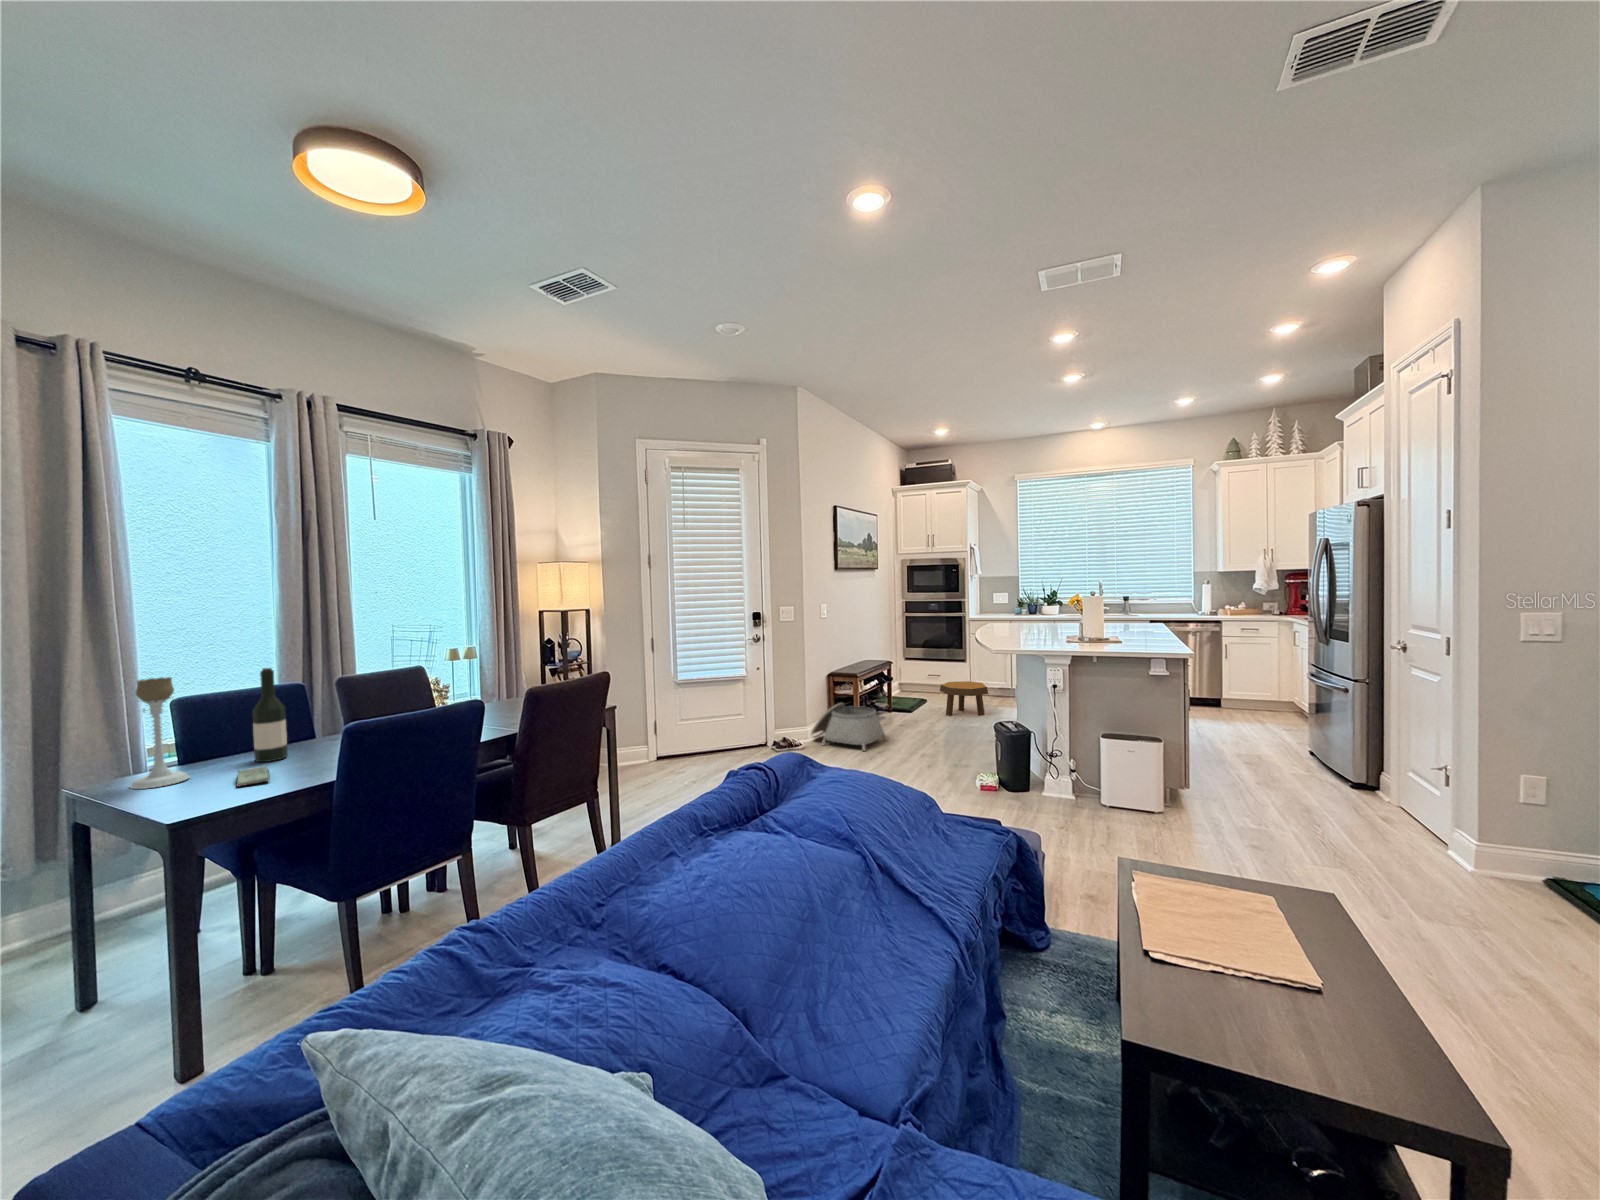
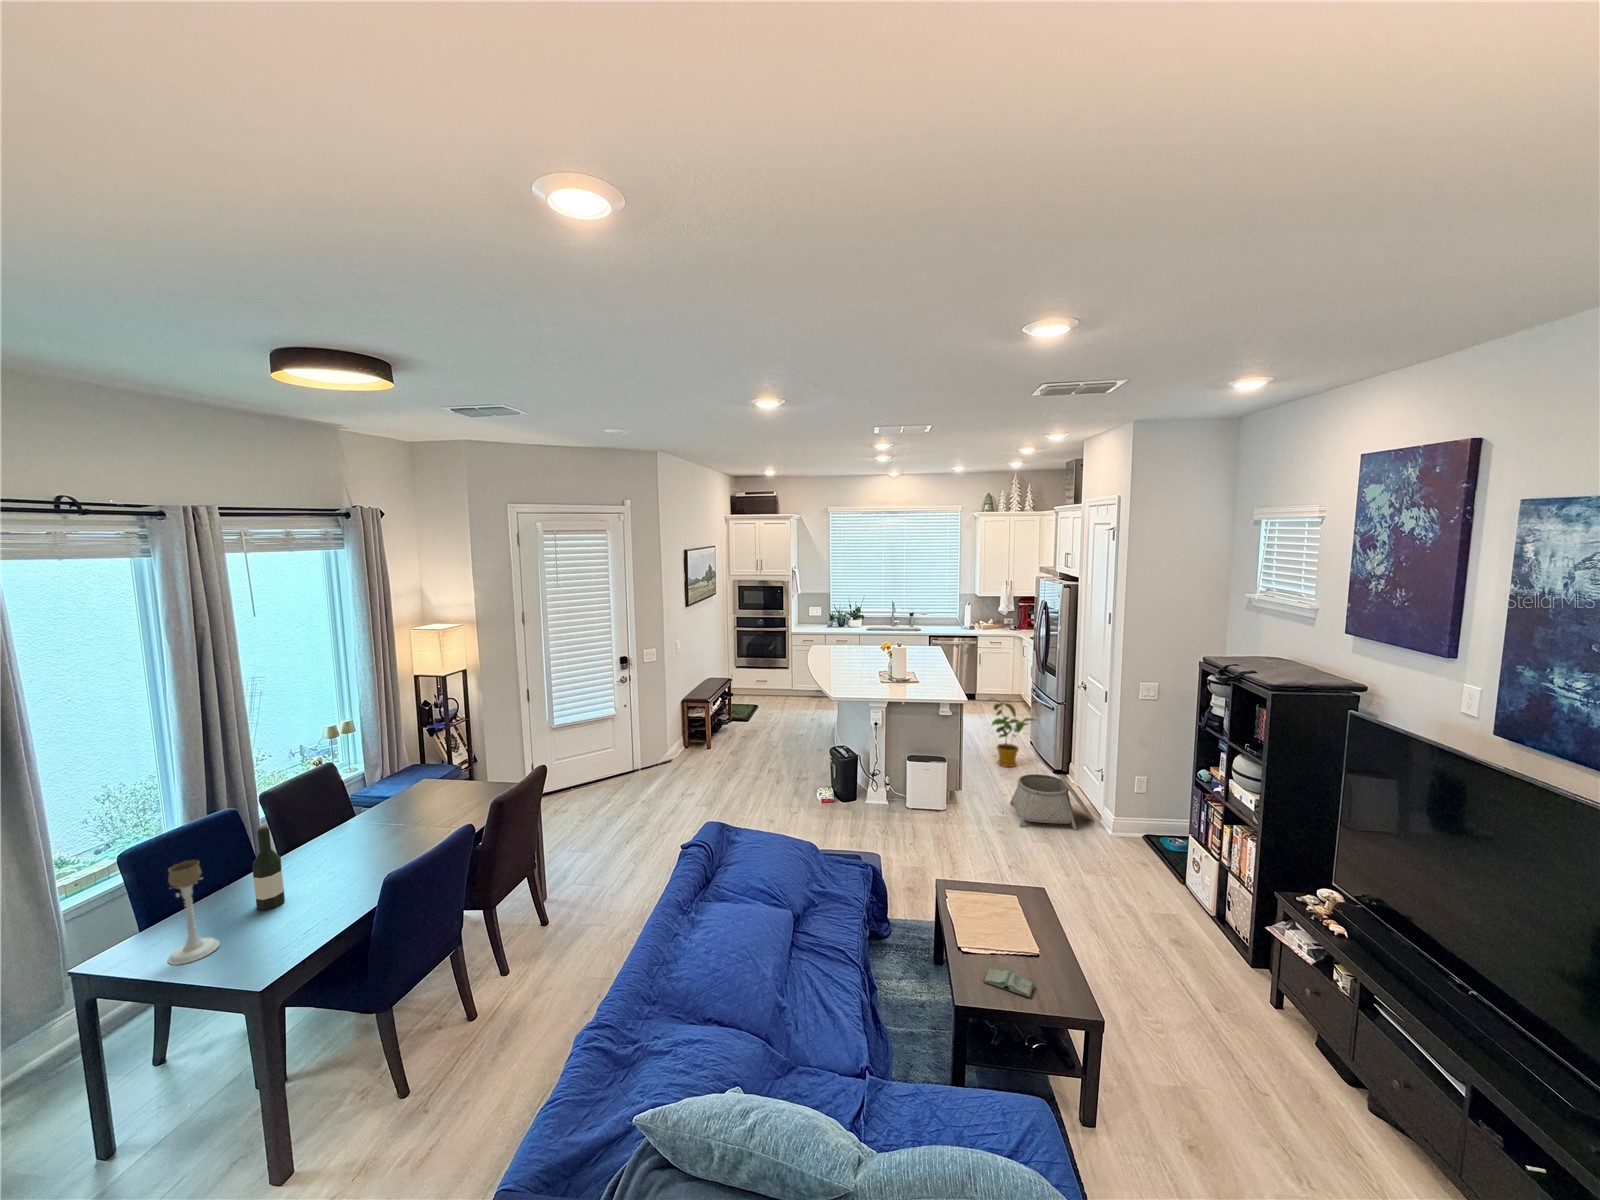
house plant: none [1233,679,1325,777] -> present [989,699,1035,767]
footstool: present [940,681,988,716] -> none [772,691,812,723]
basket: present [811,703,887,751] -> present [1010,774,1095,830]
book: present [236,766,270,787] -> present [983,969,1034,998]

